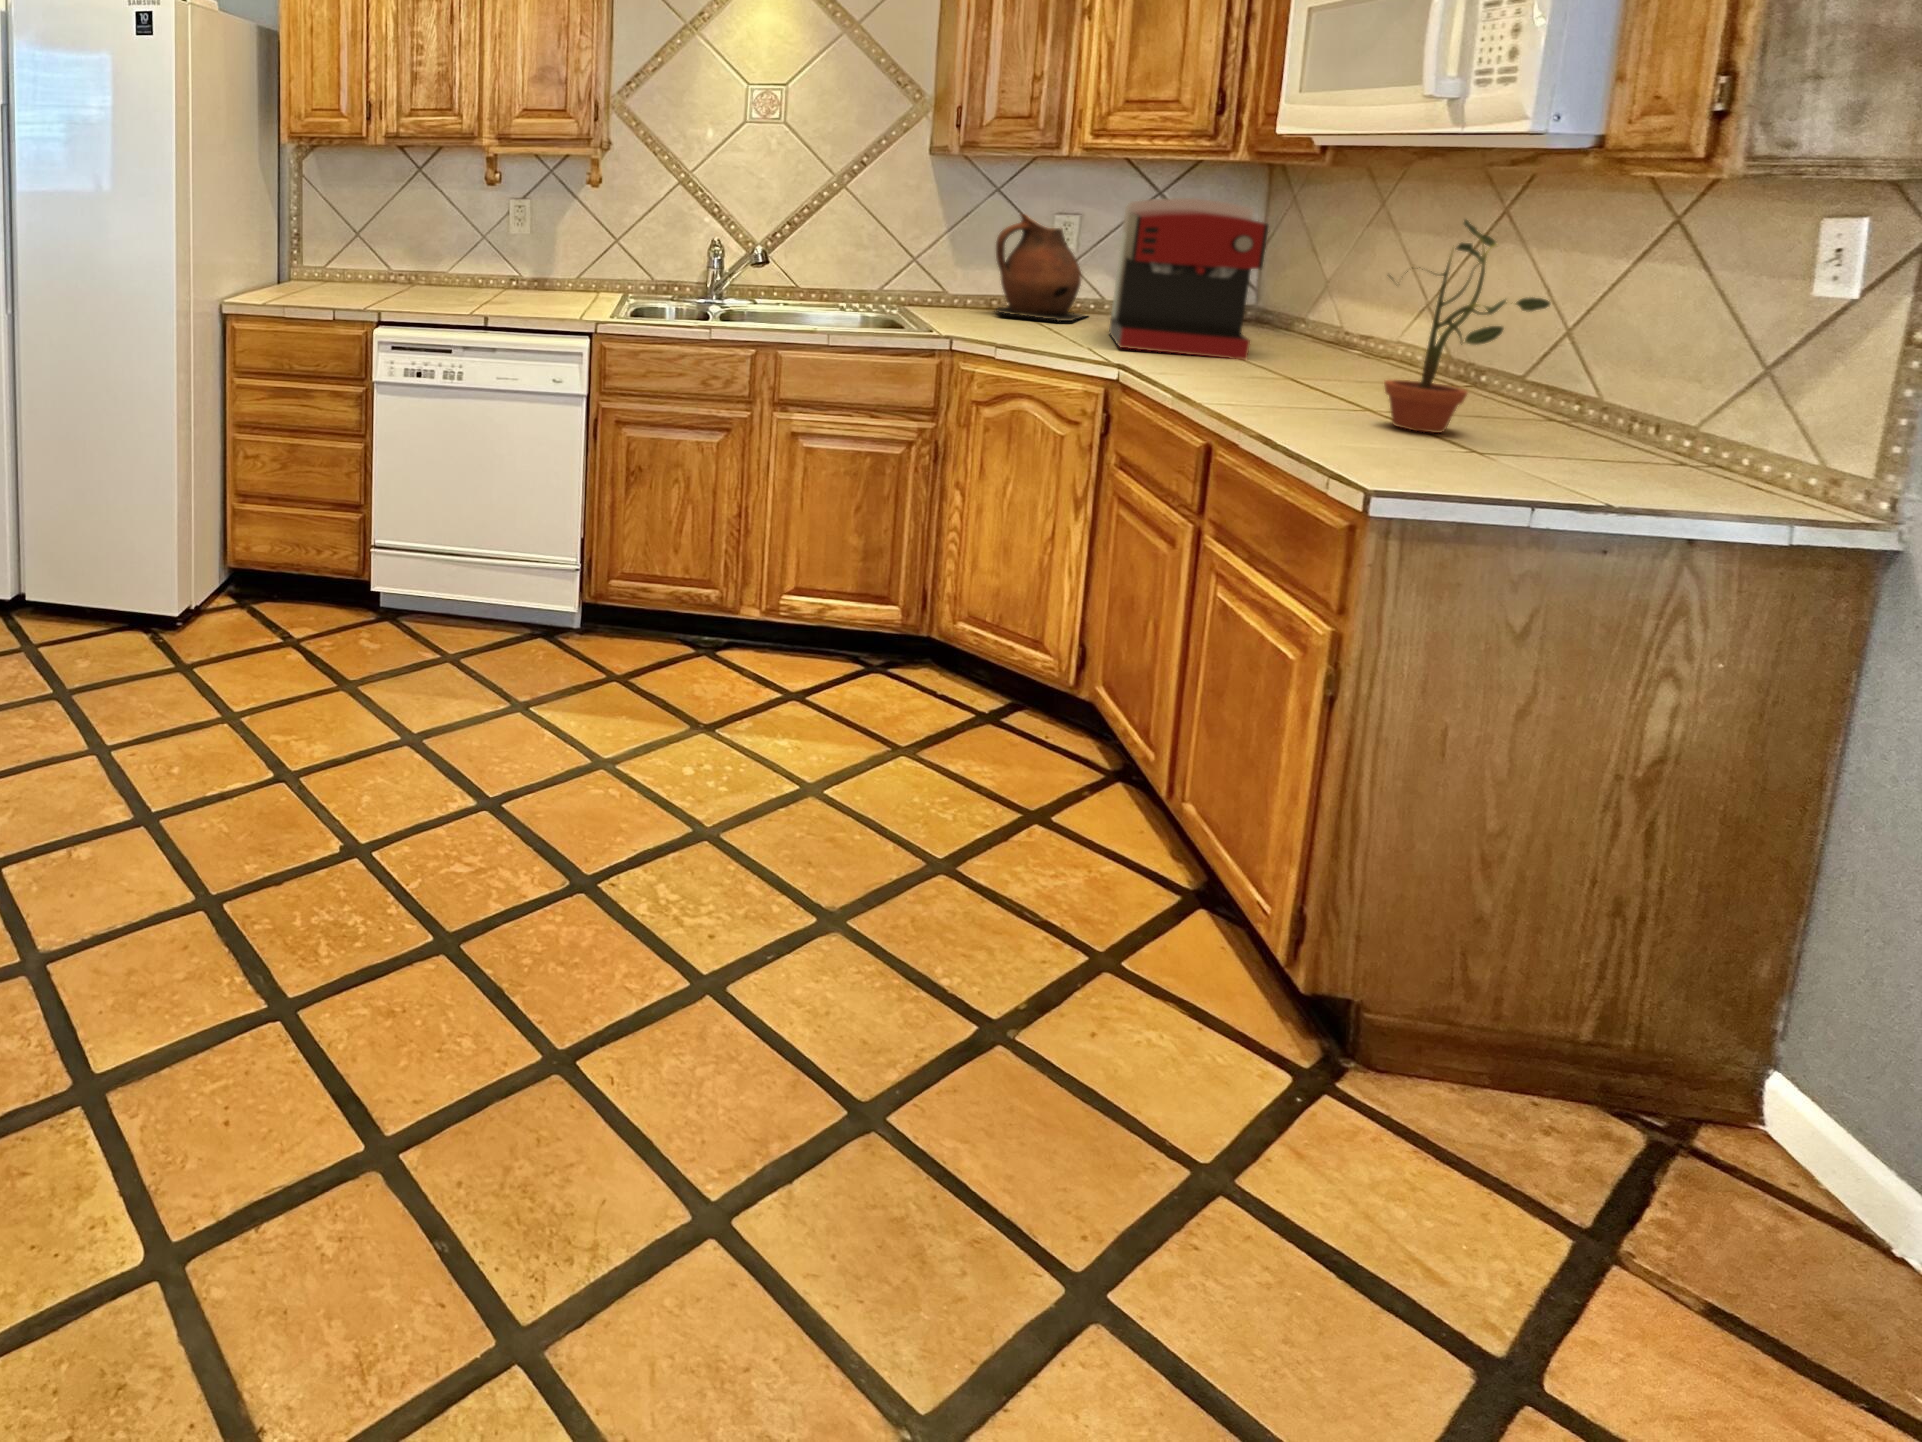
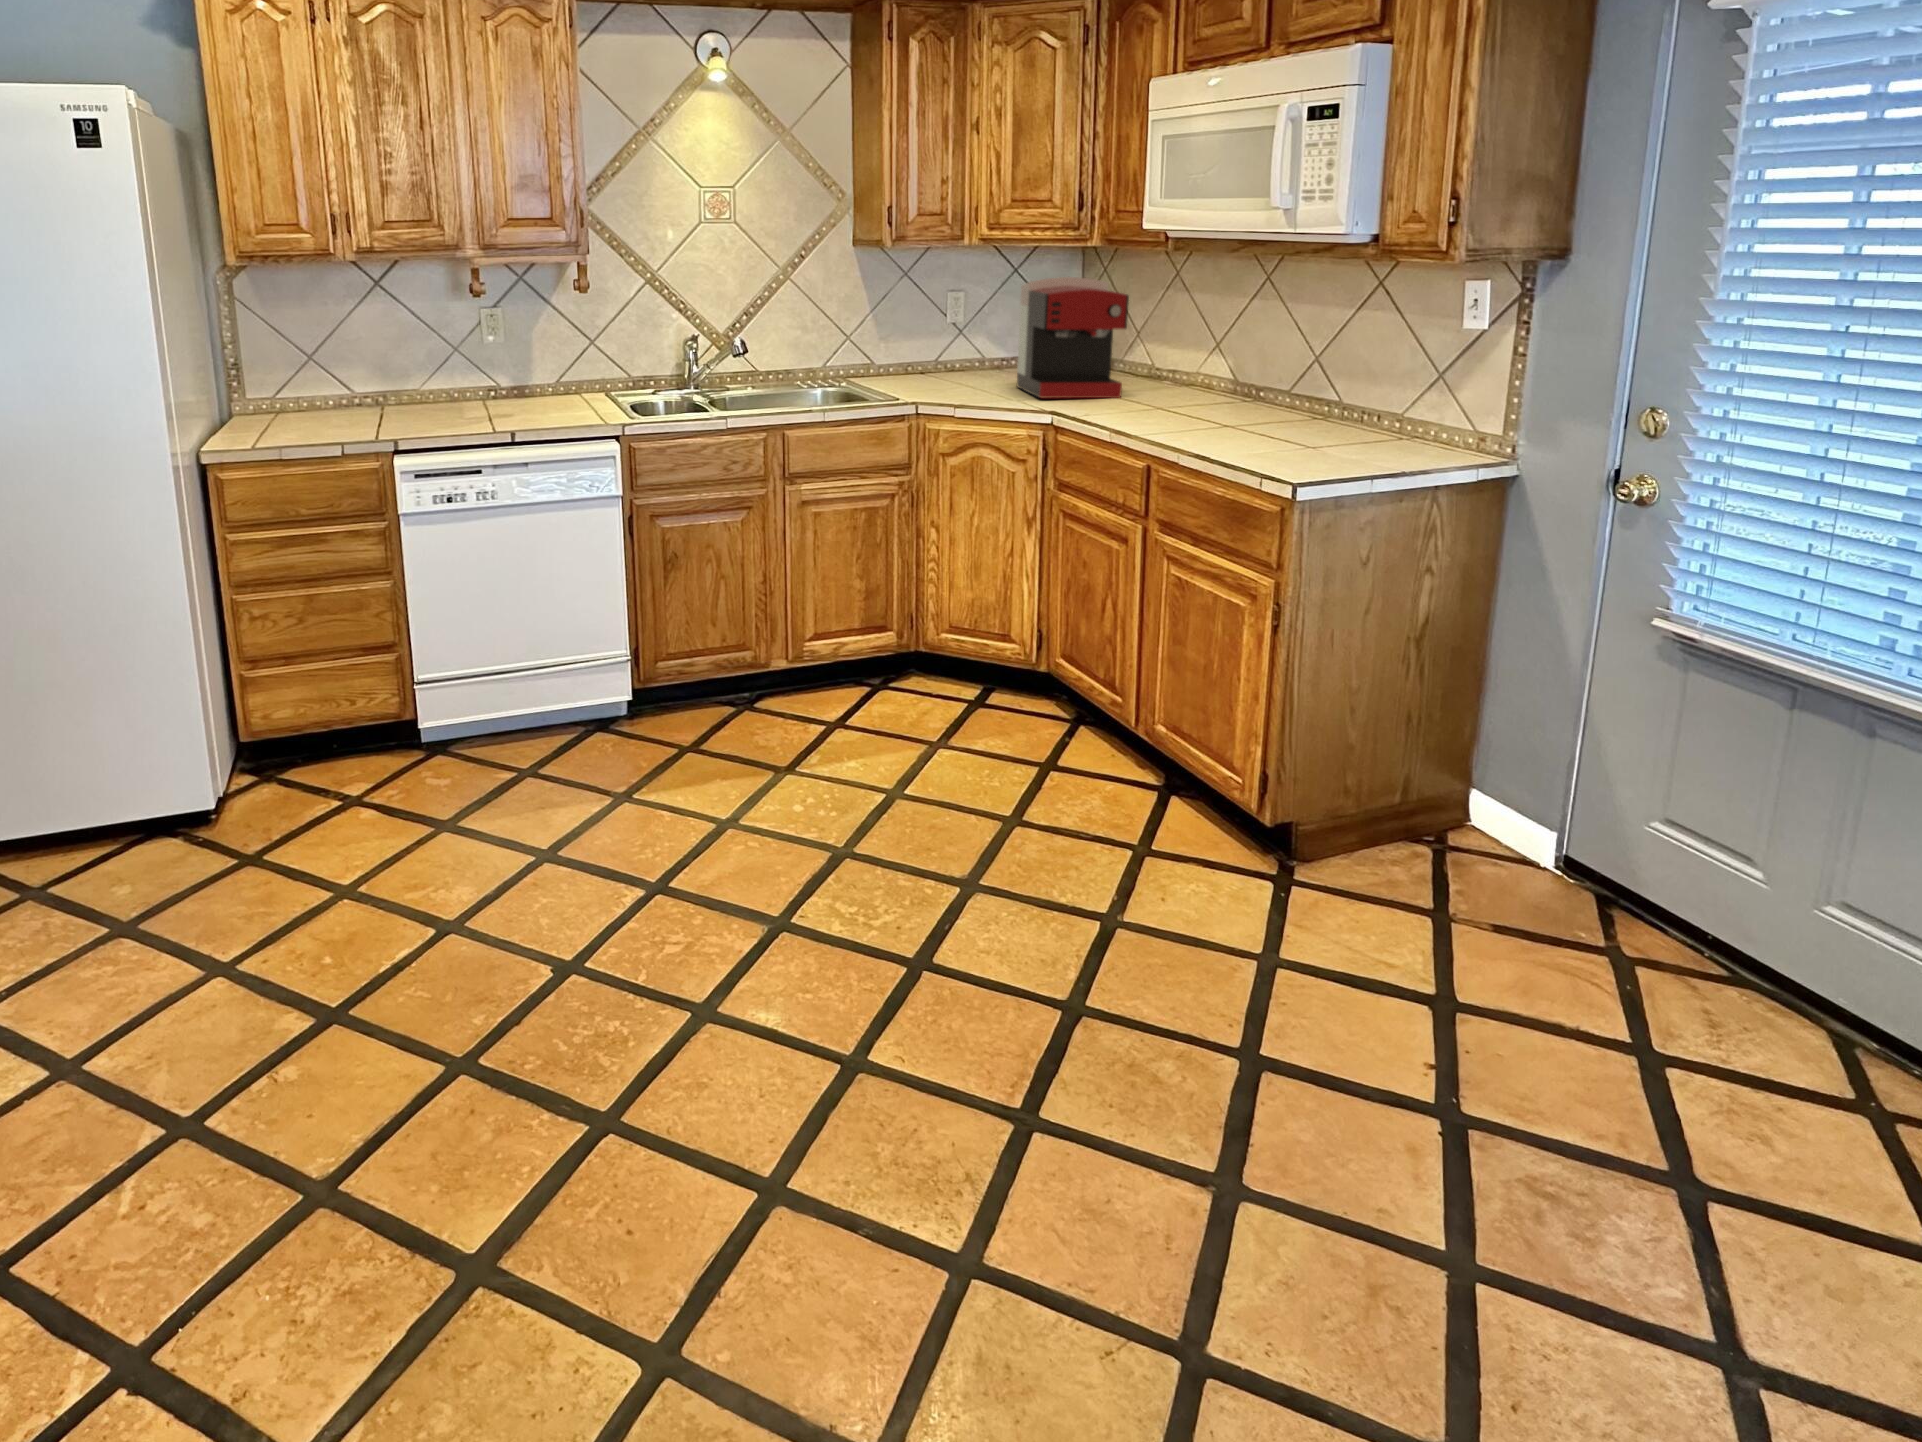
ceramic pitcher: present [996,214,1085,321] -> none [919,294,986,382]
potted plant: present [1384,220,1550,433] -> none [1245,287,1334,437]

